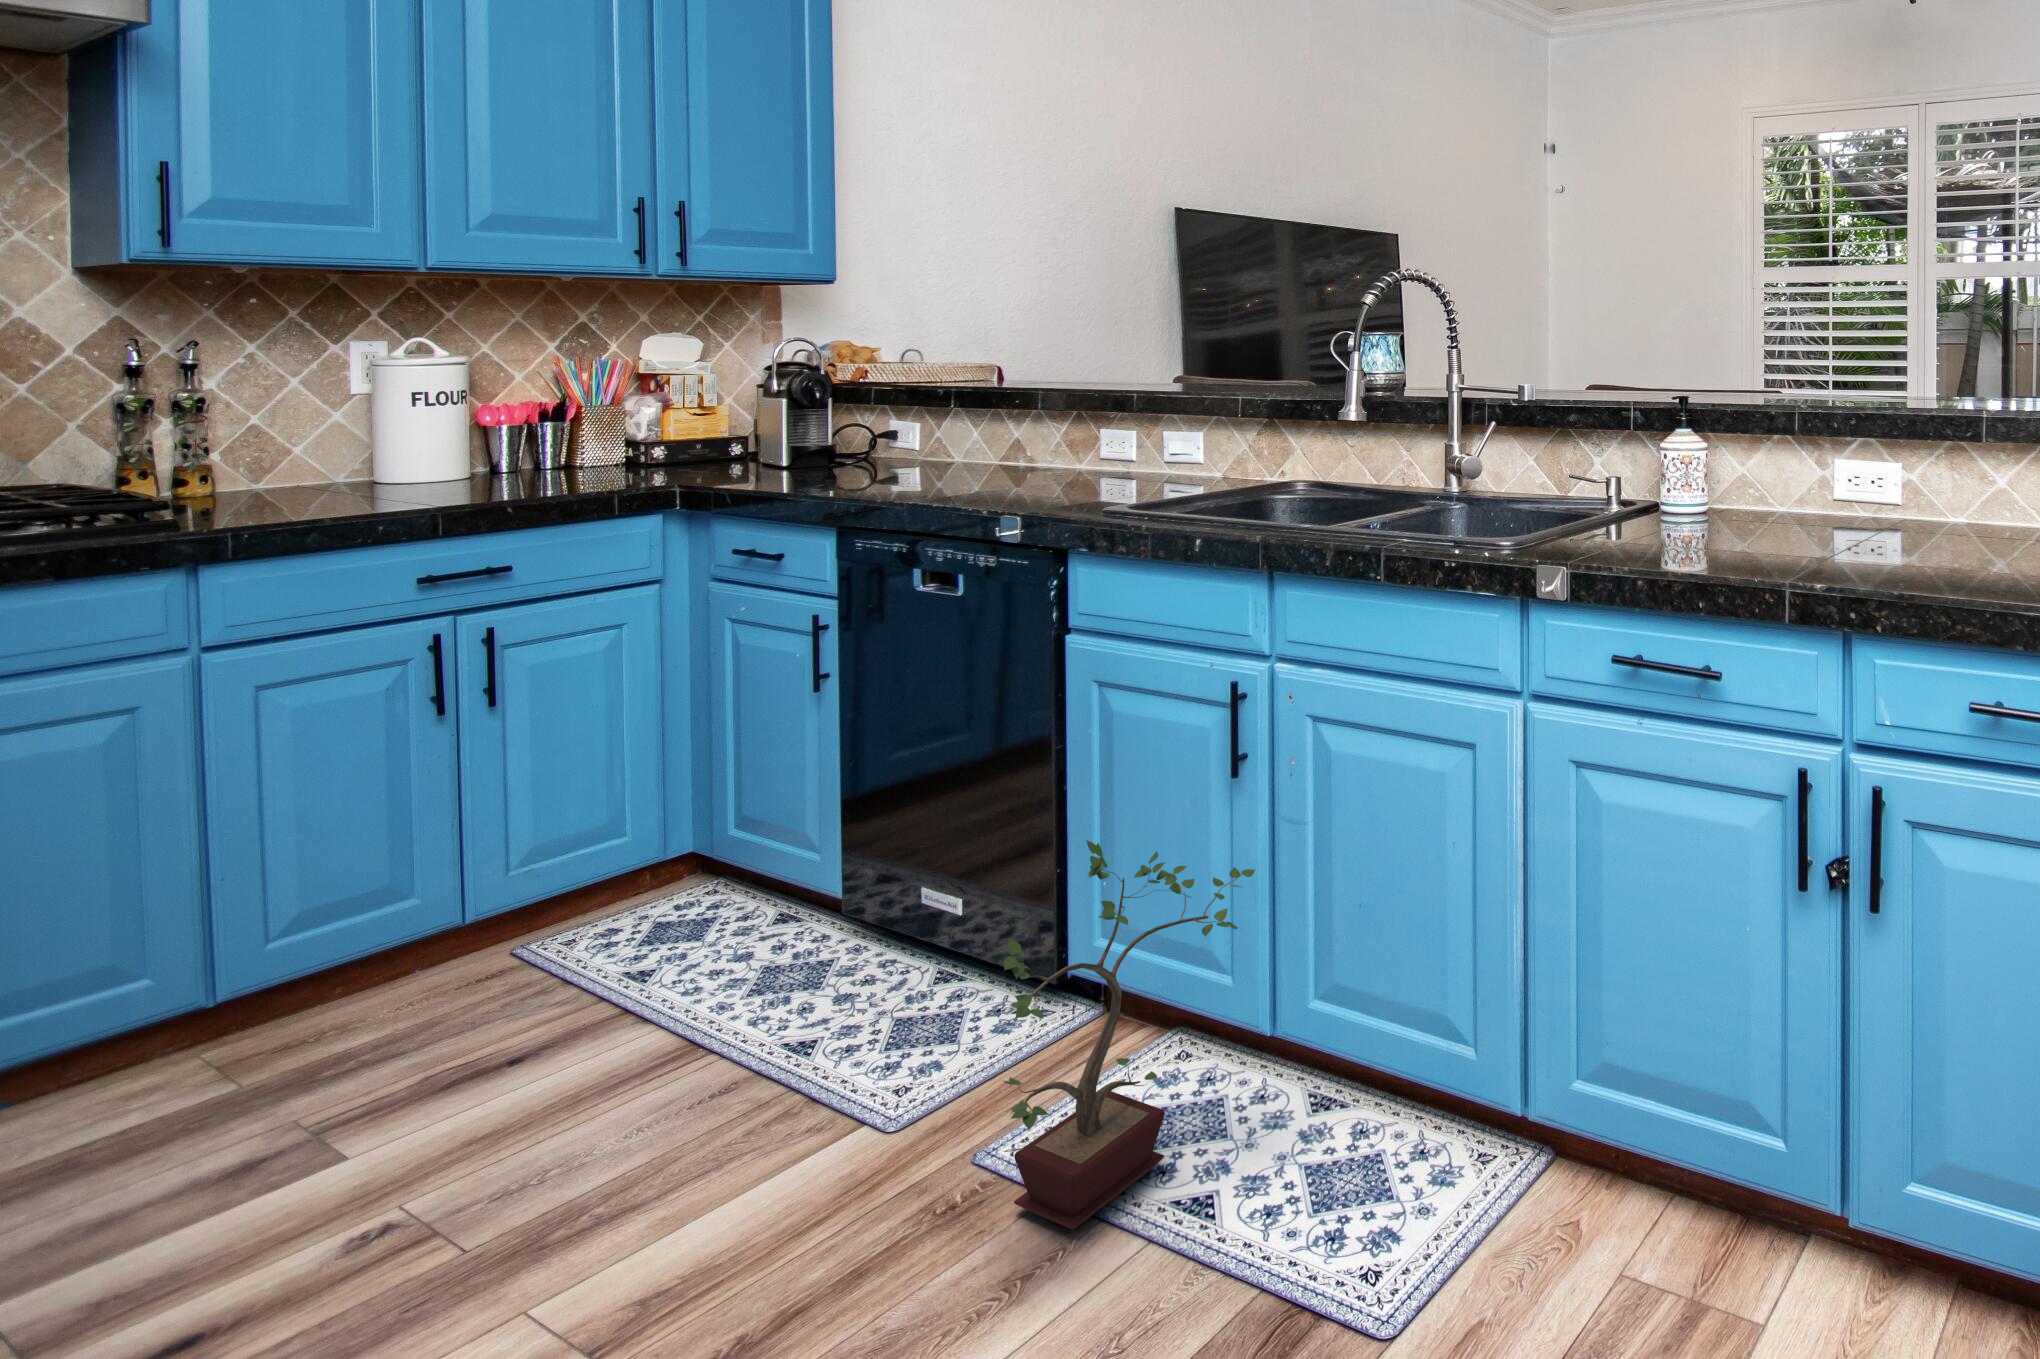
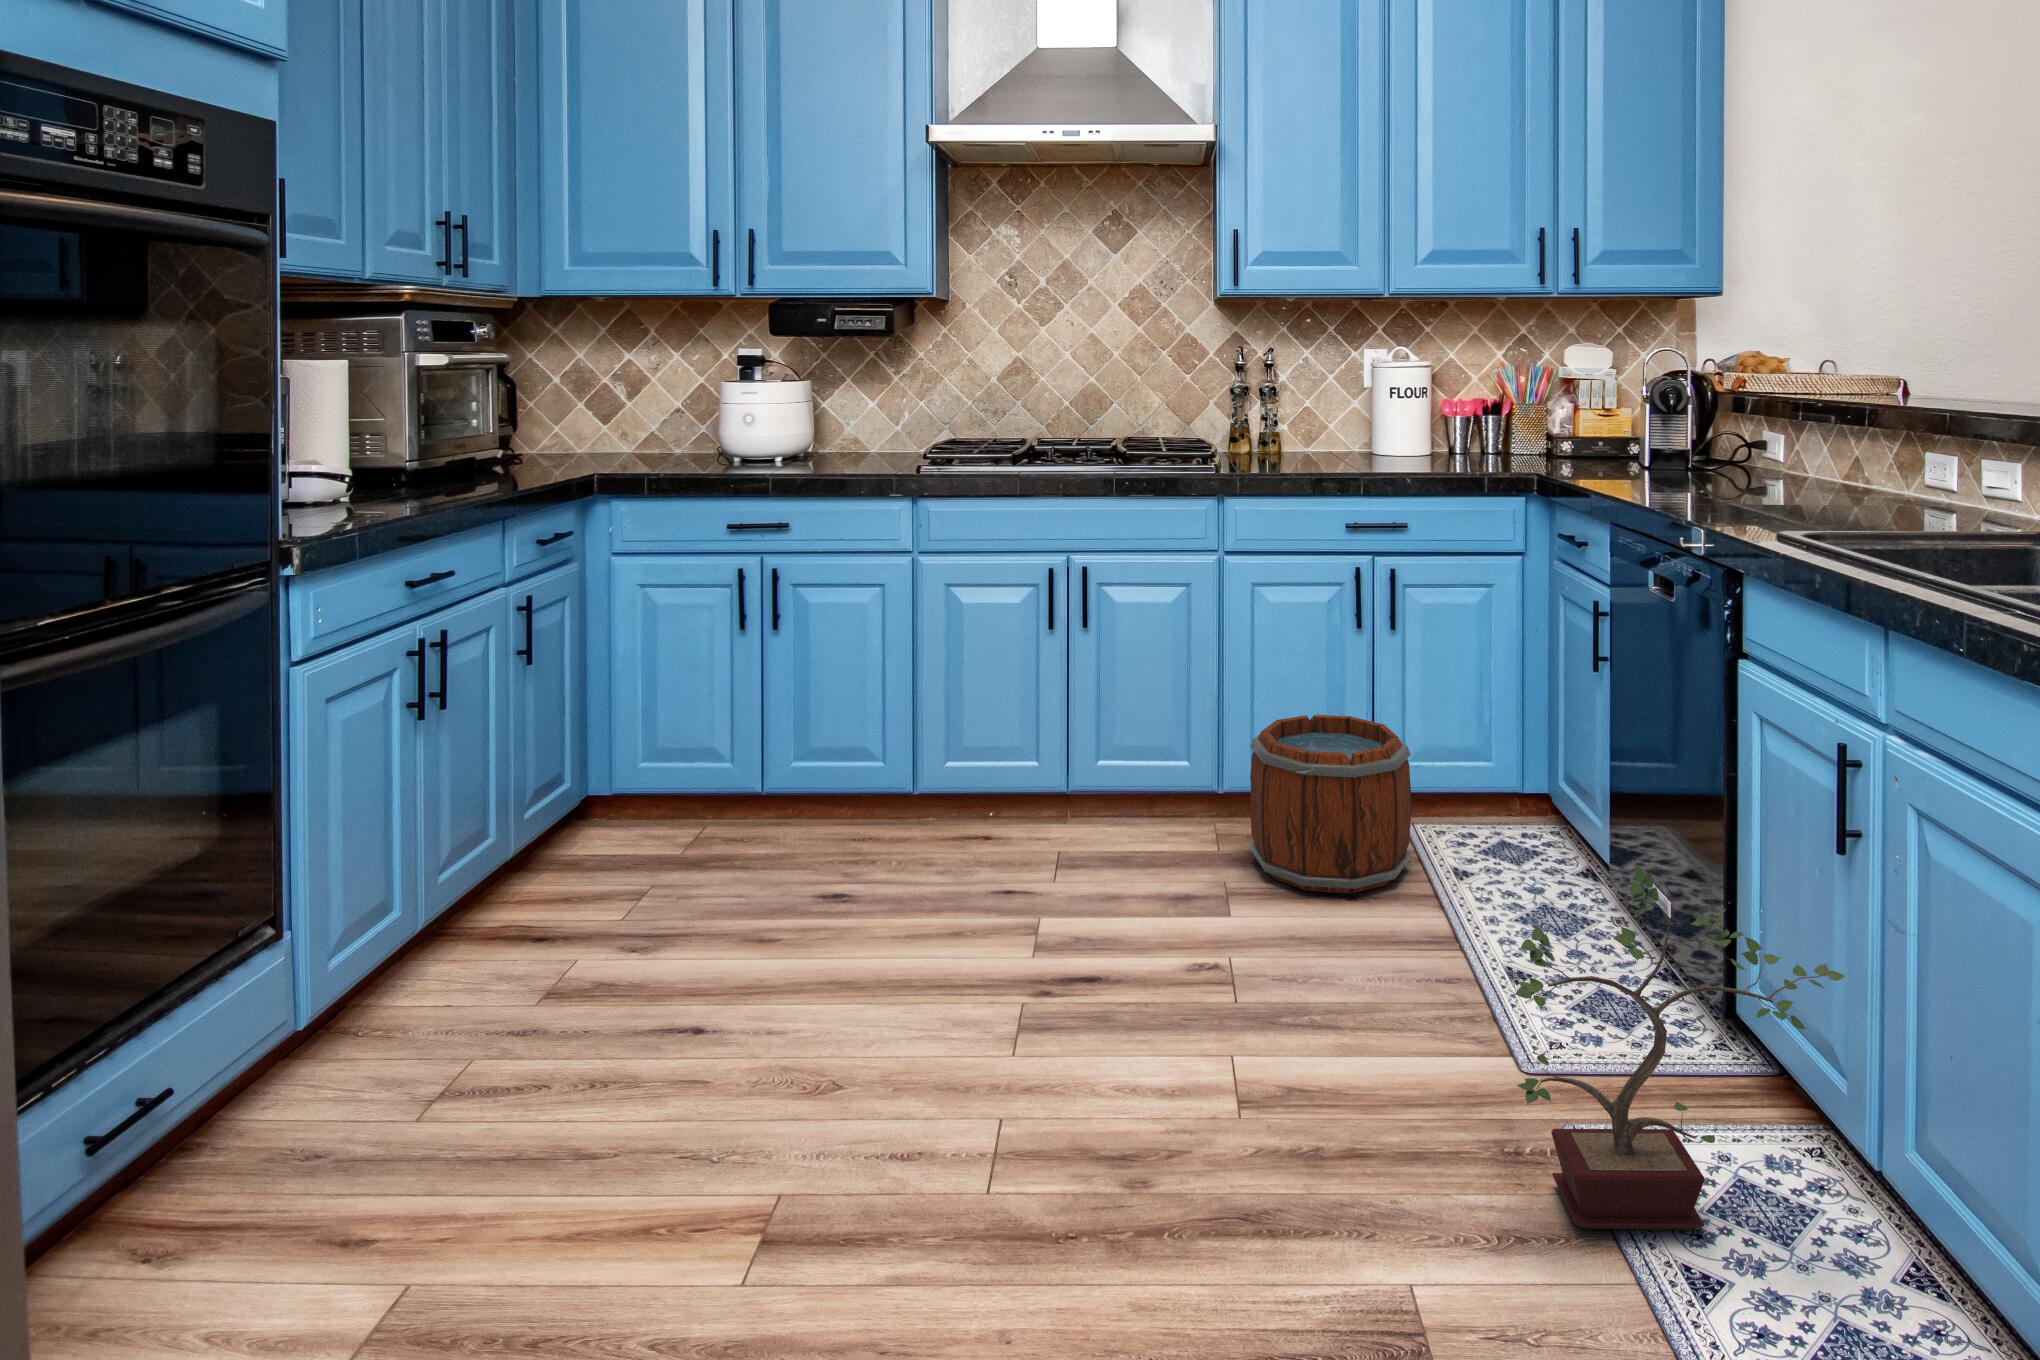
bucket: none [282,832,565,1109] -> present [1250,715,1411,894]

